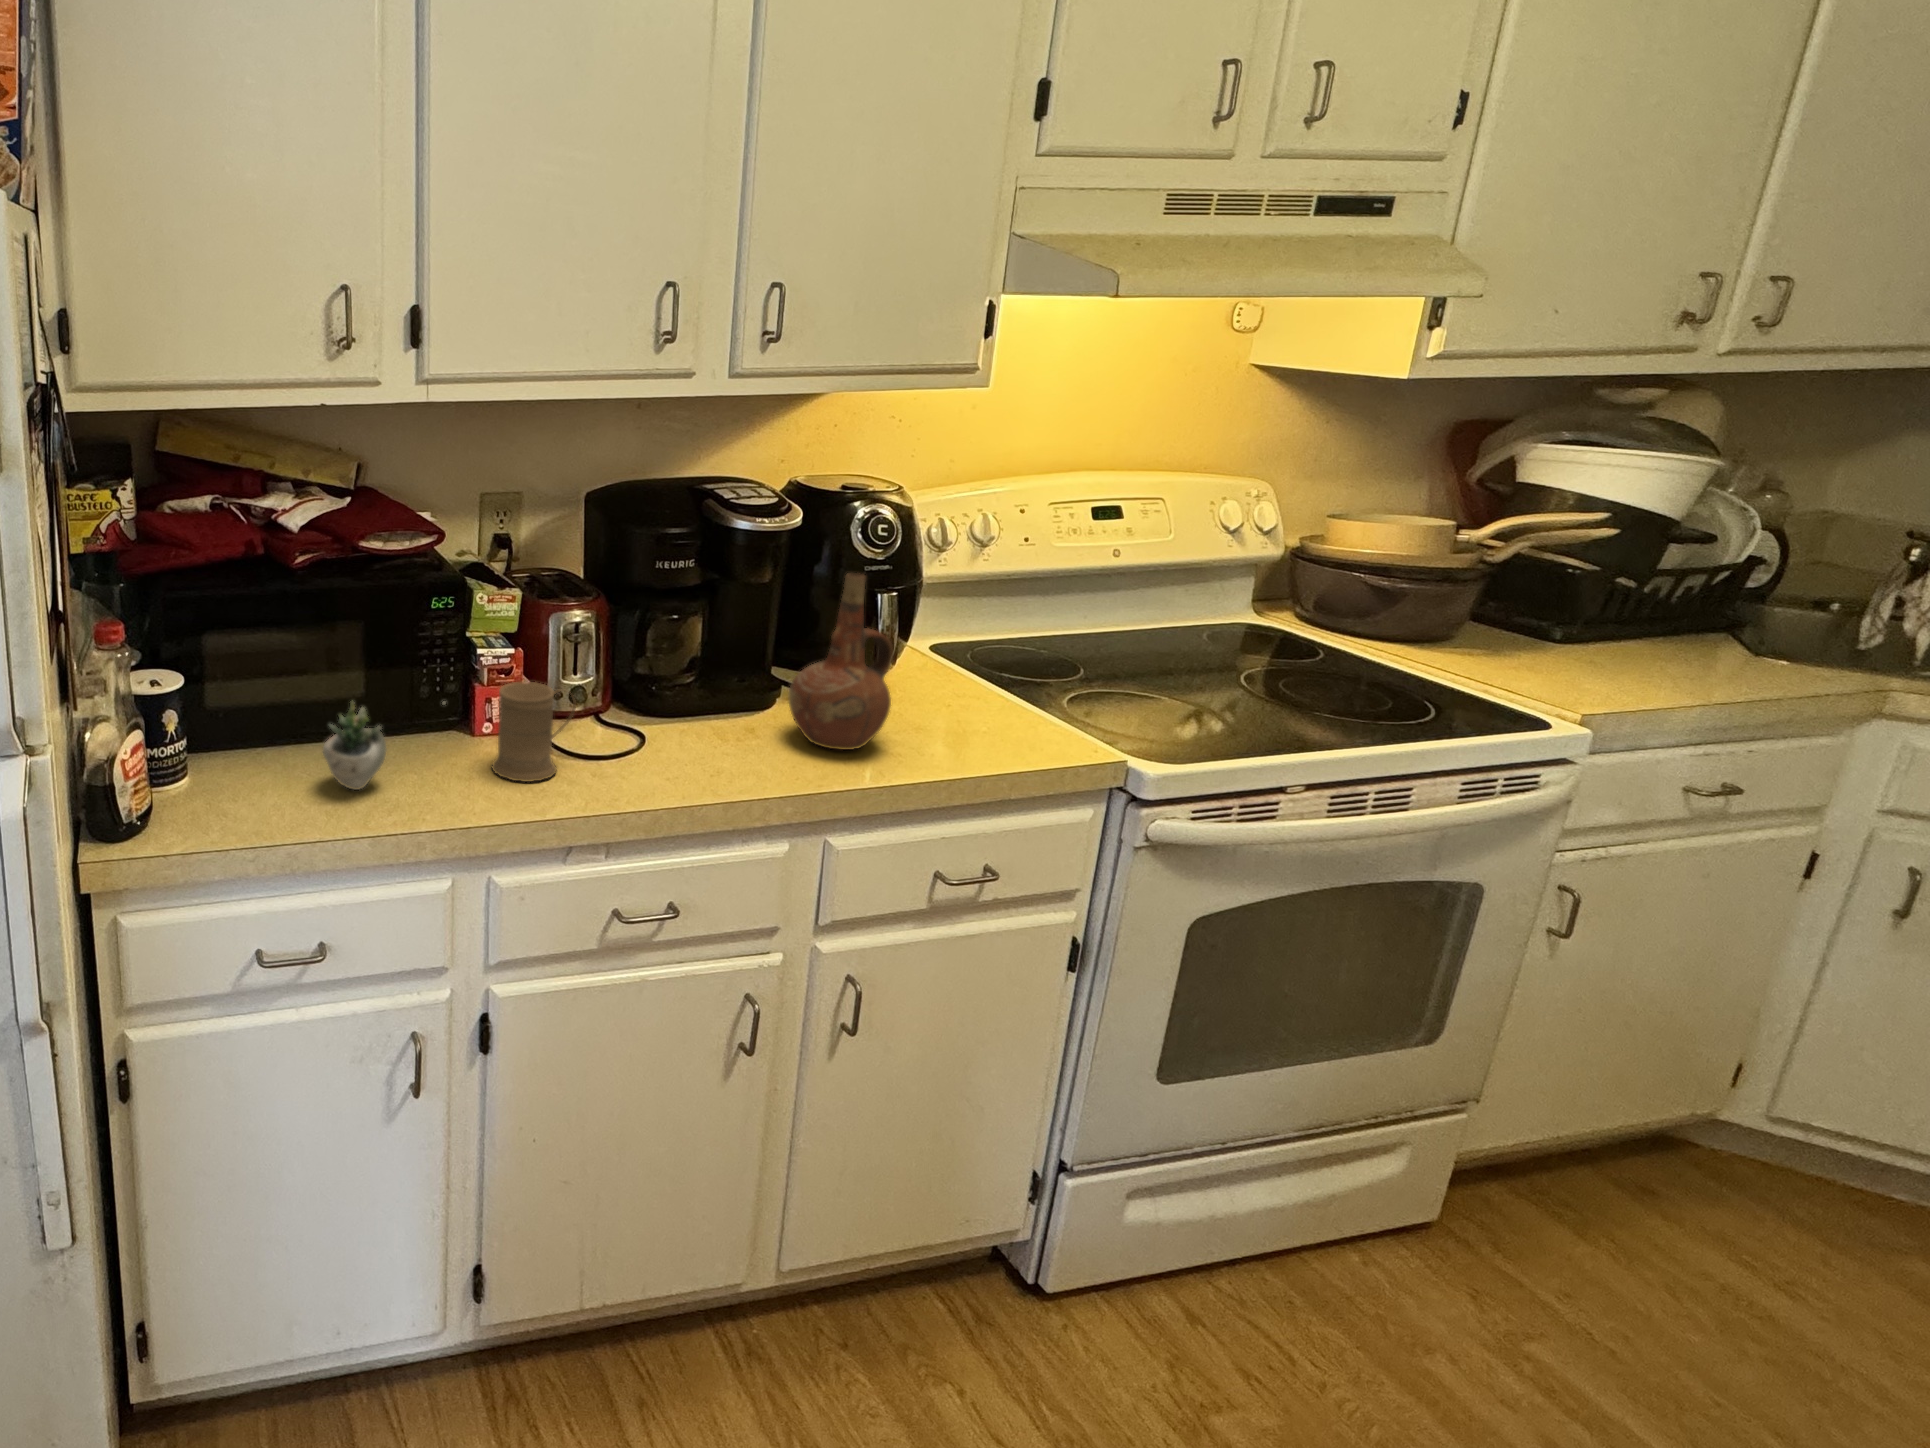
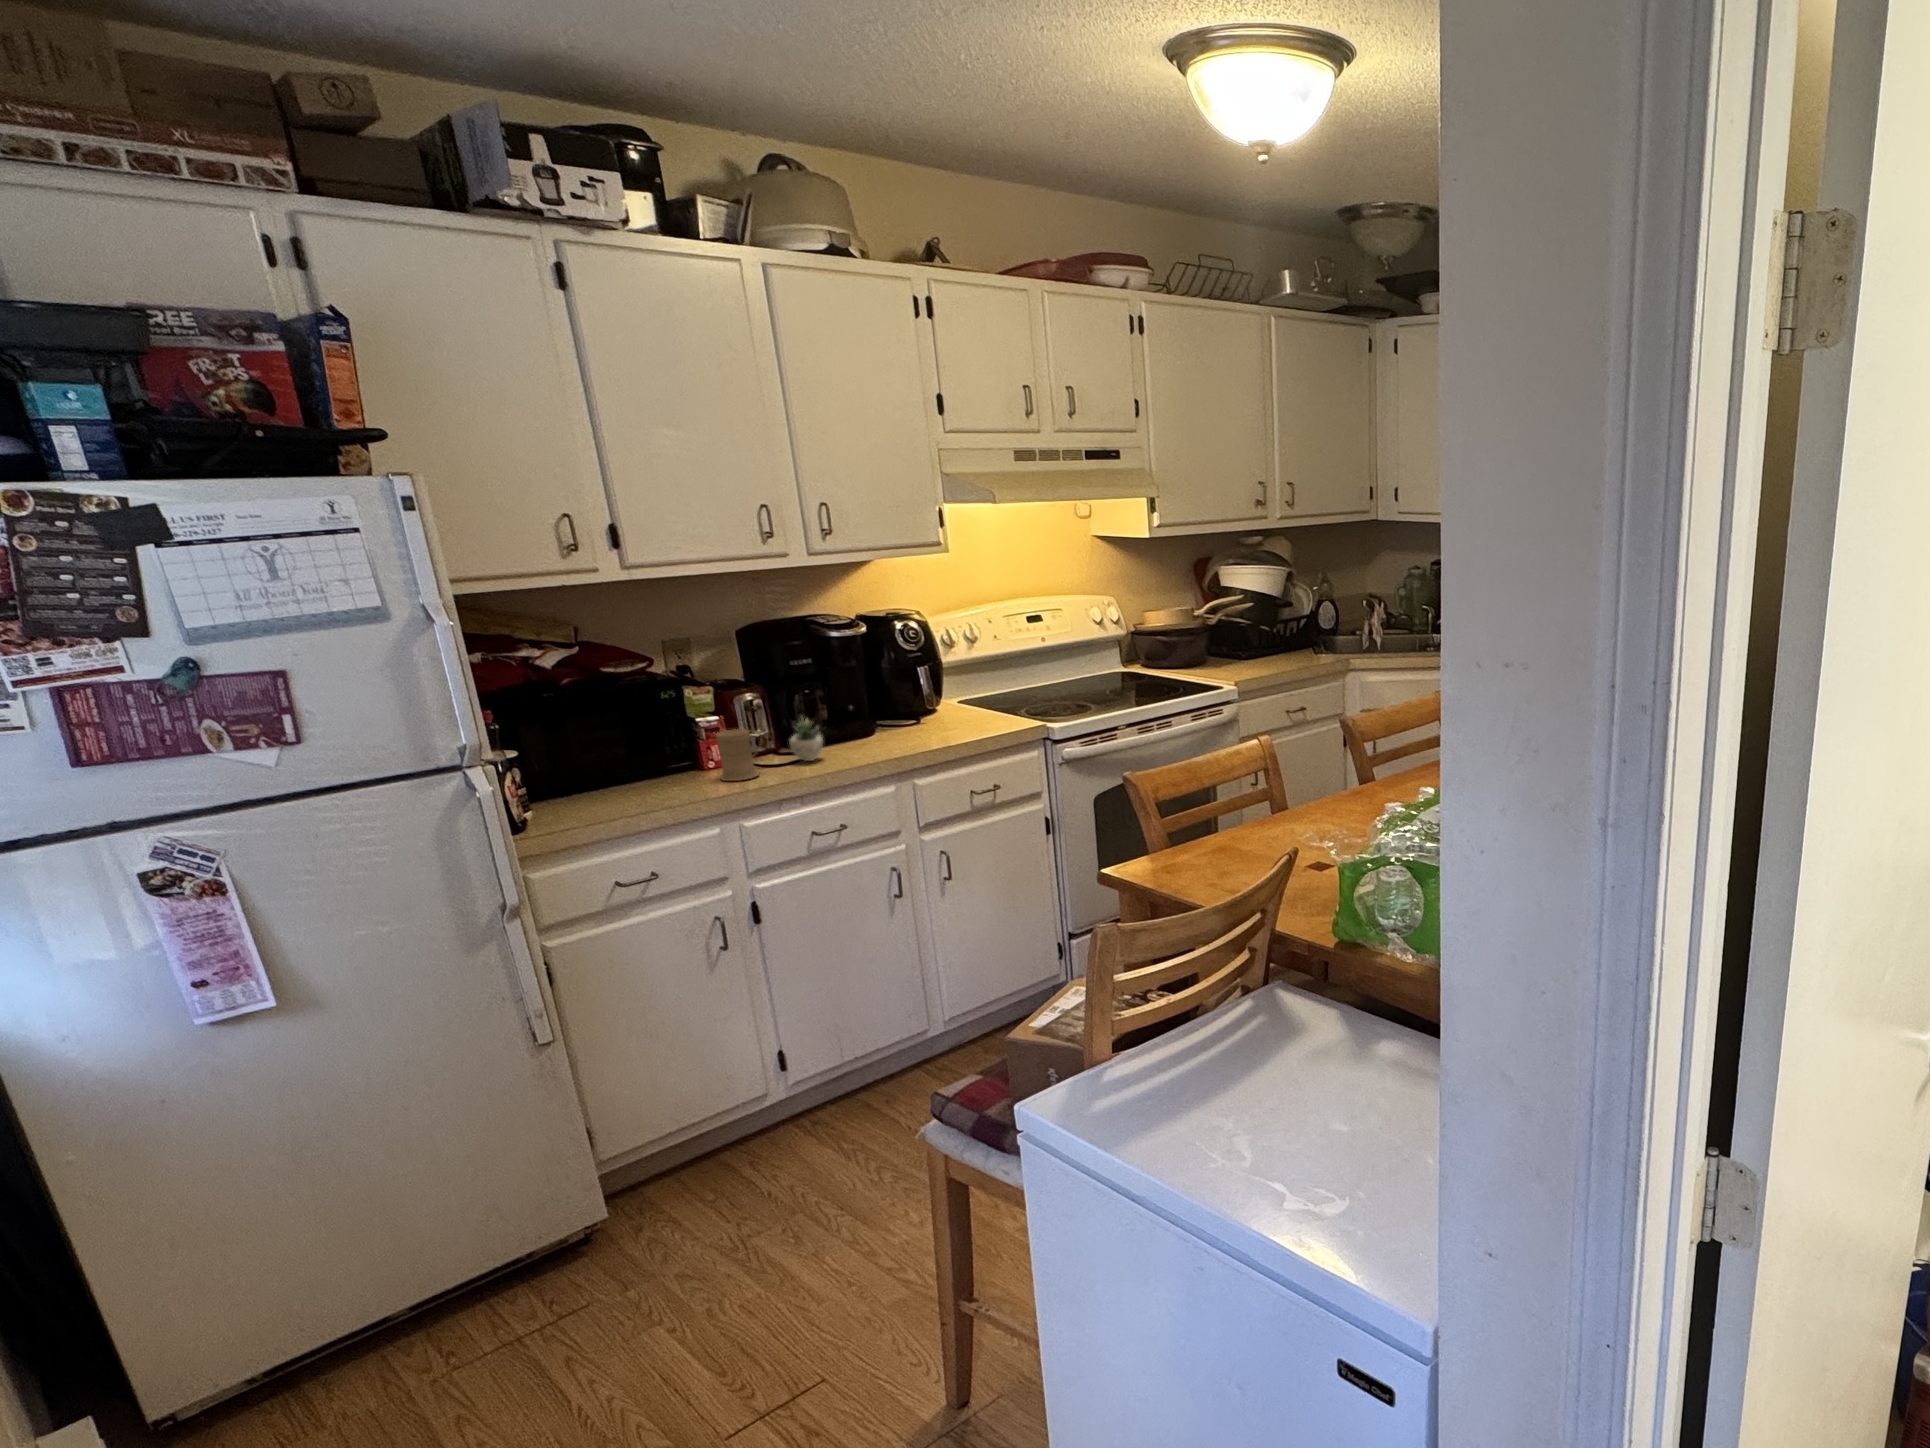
ceramic pitcher: present [789,573,893,750] -> none [878,652,931,744]
succulent plant: present [323,702,445,790] -> present [789,718,823,761]

